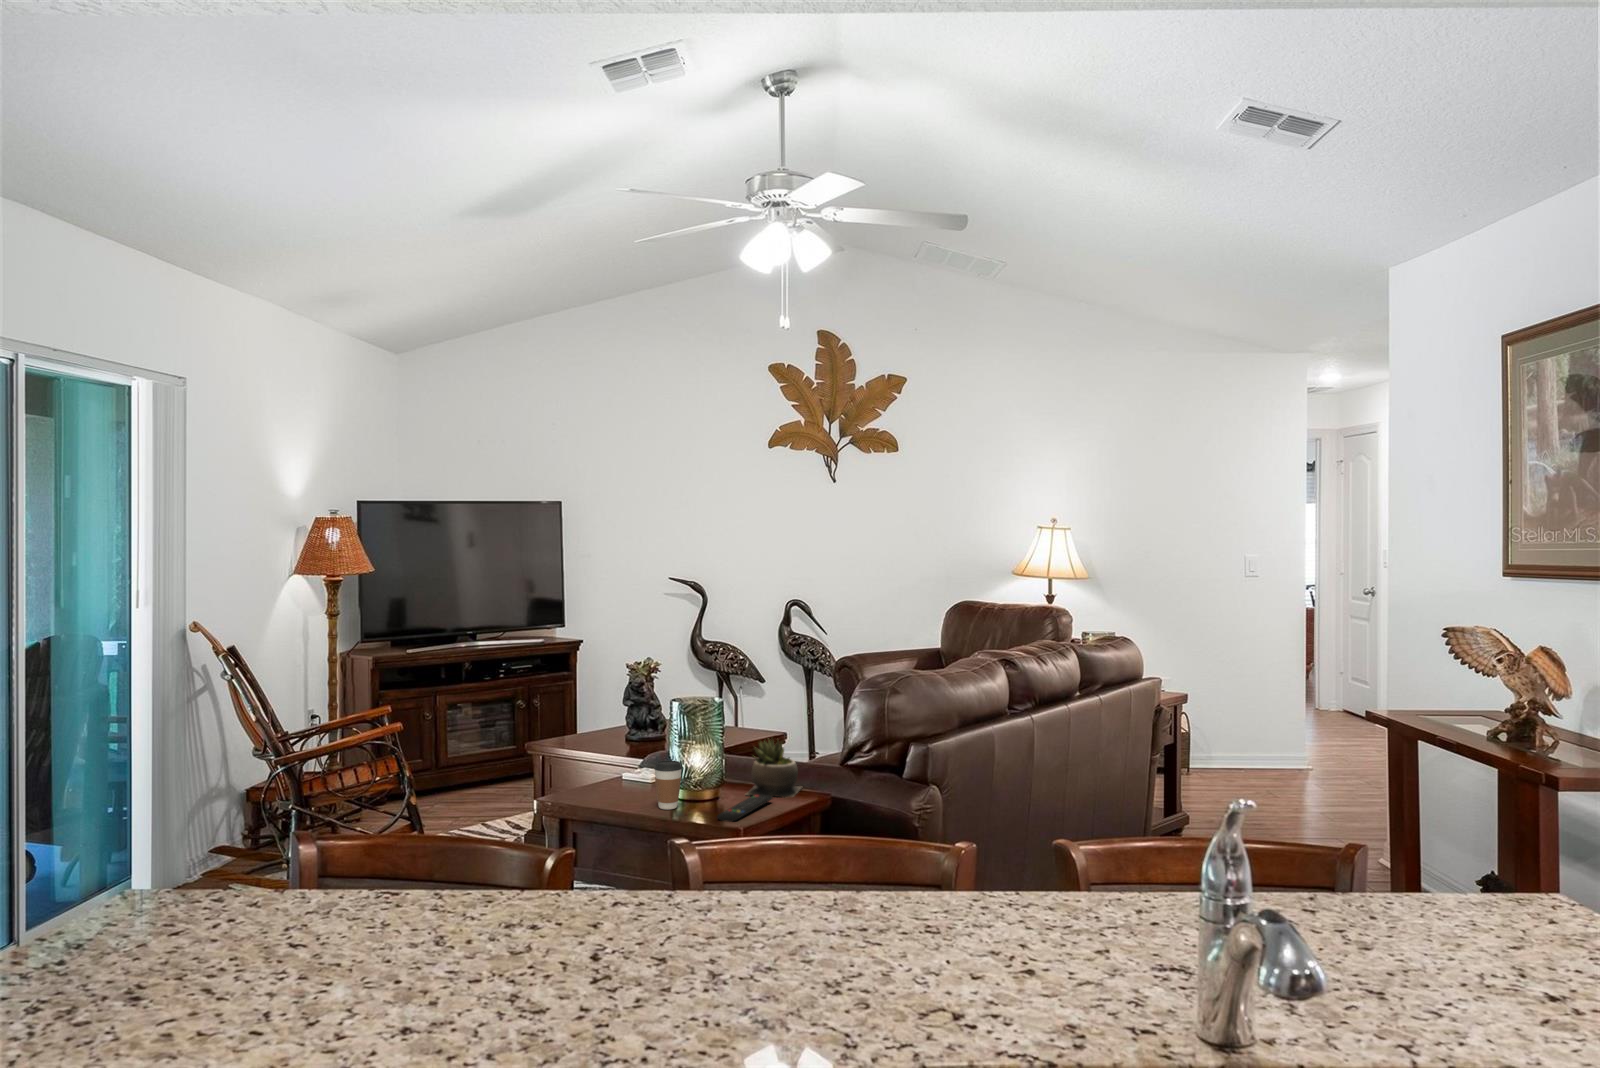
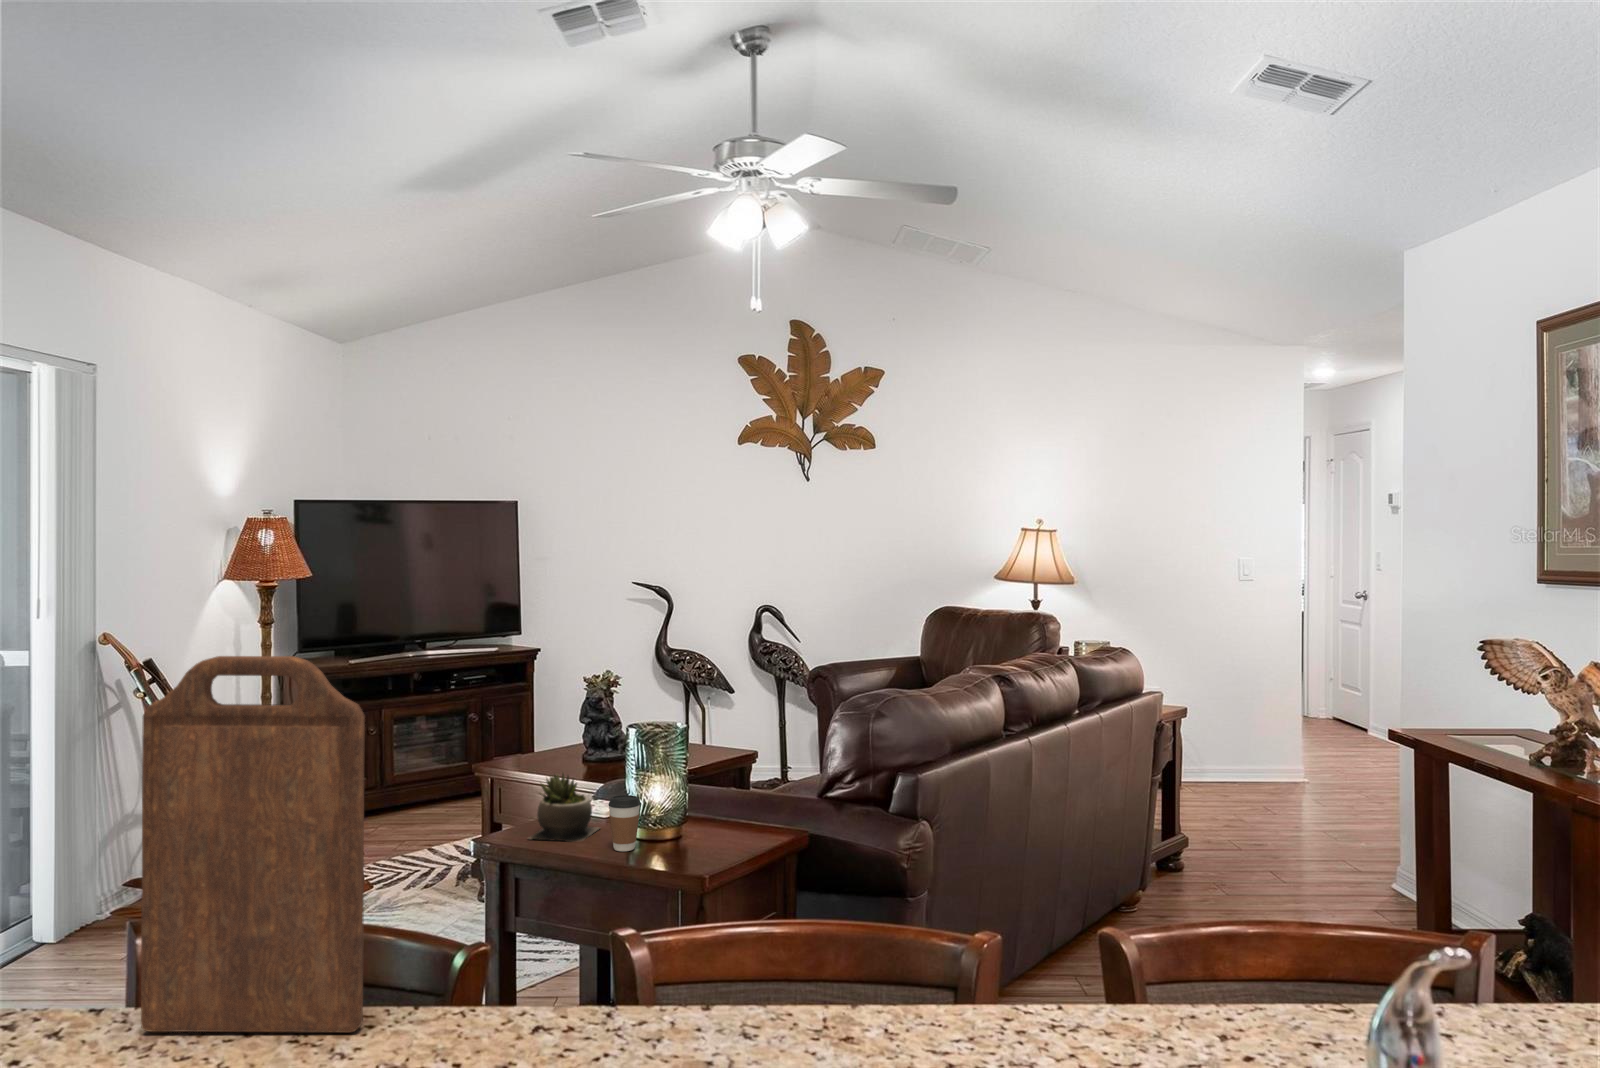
cutting board: none [318,618,485,904] -> present [141,656,365,1033]
succulent plant: present [746,740,801,797] -> present [529,773,599,842]
remote control: present [717,795,773,822] -> none [679,833,743,868]

